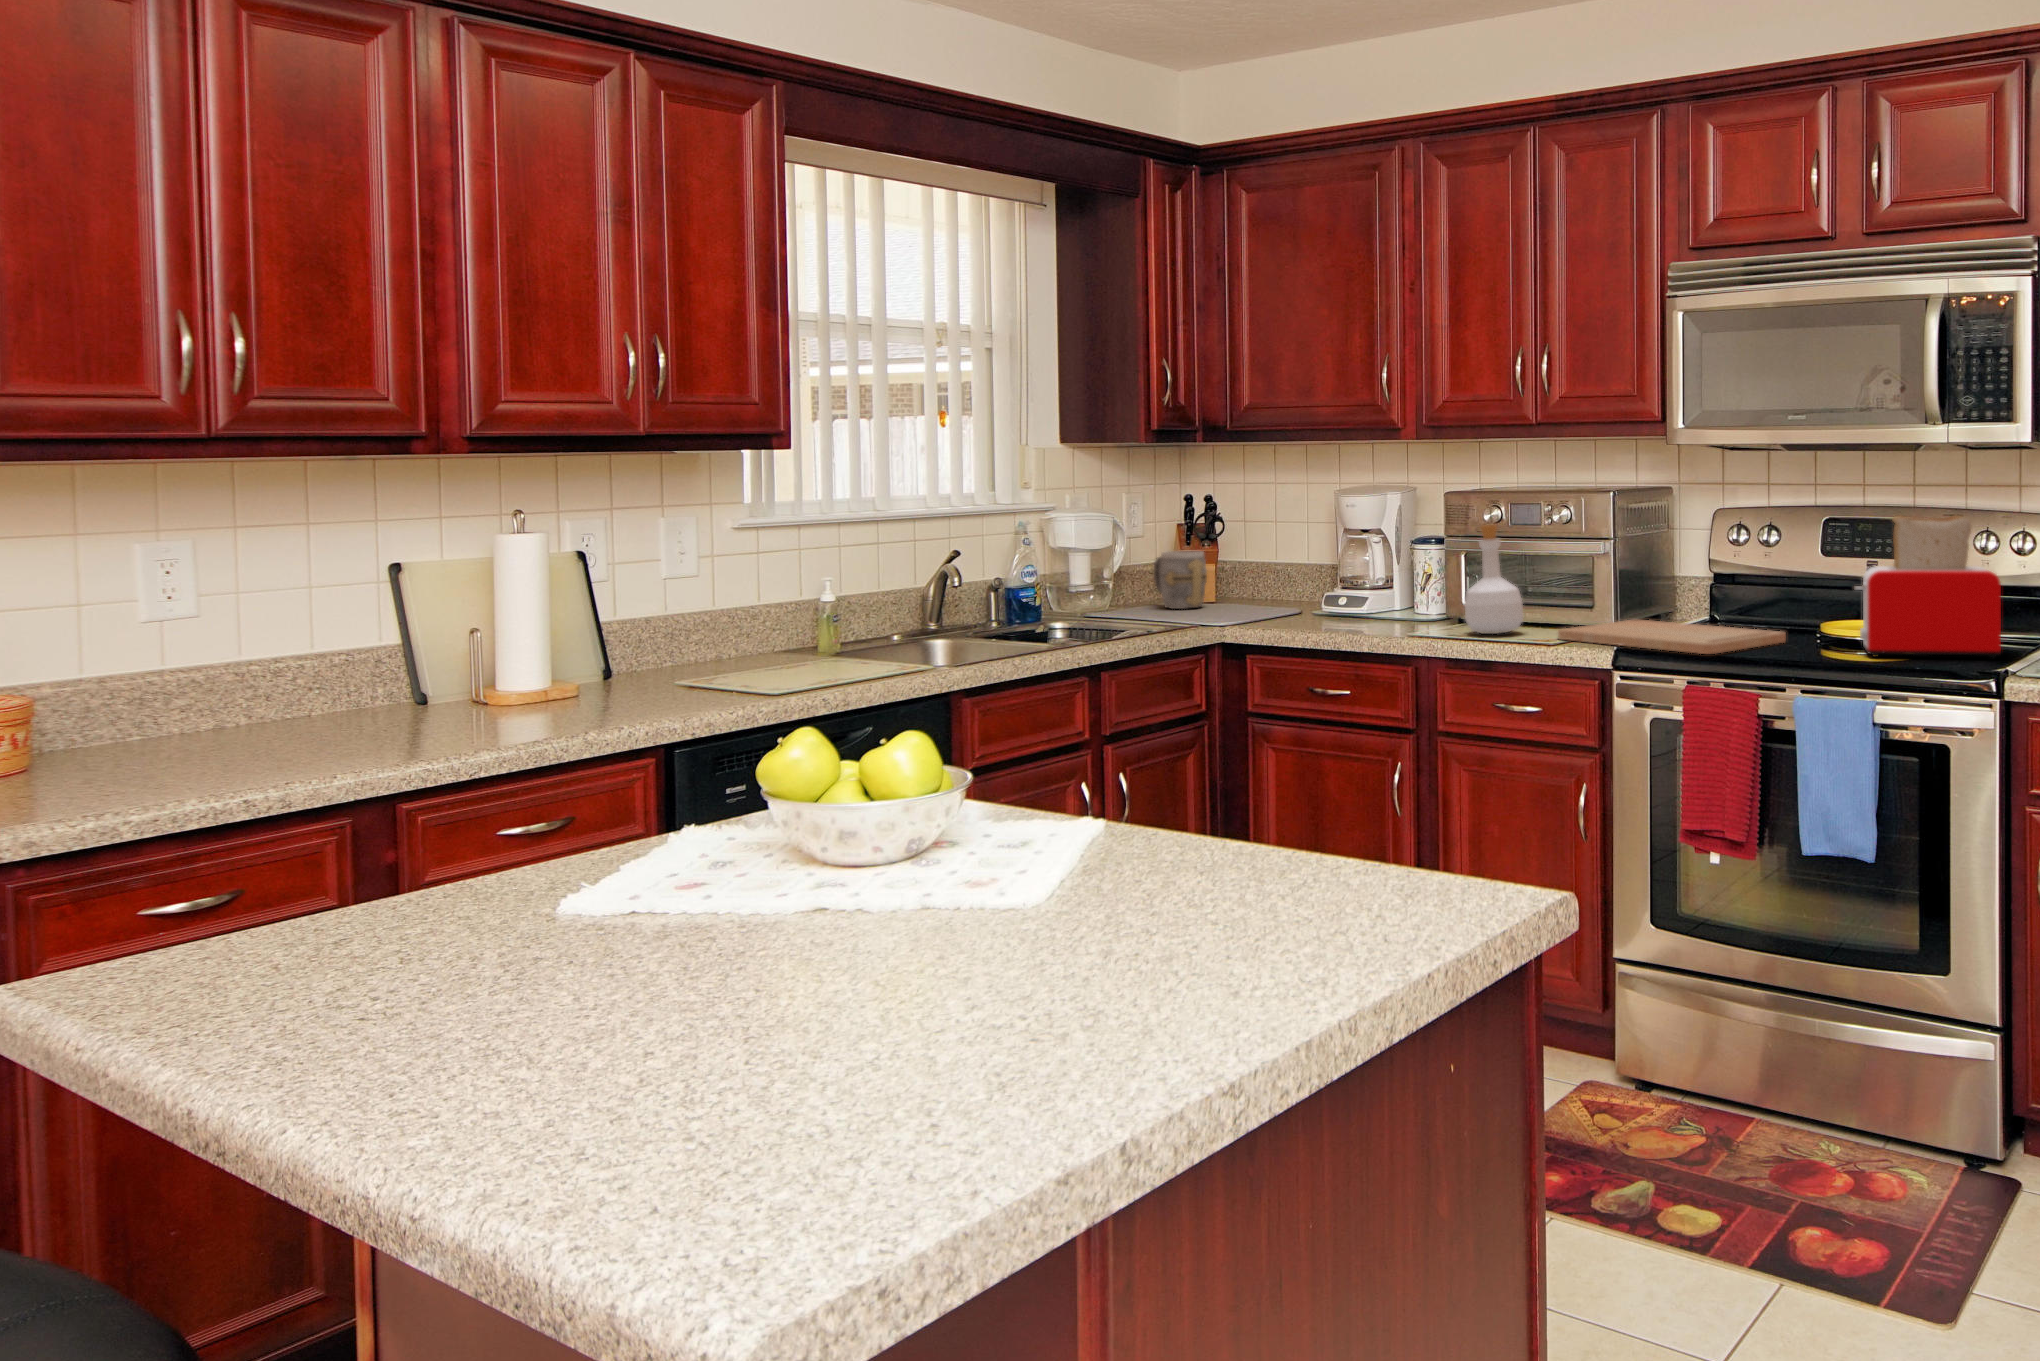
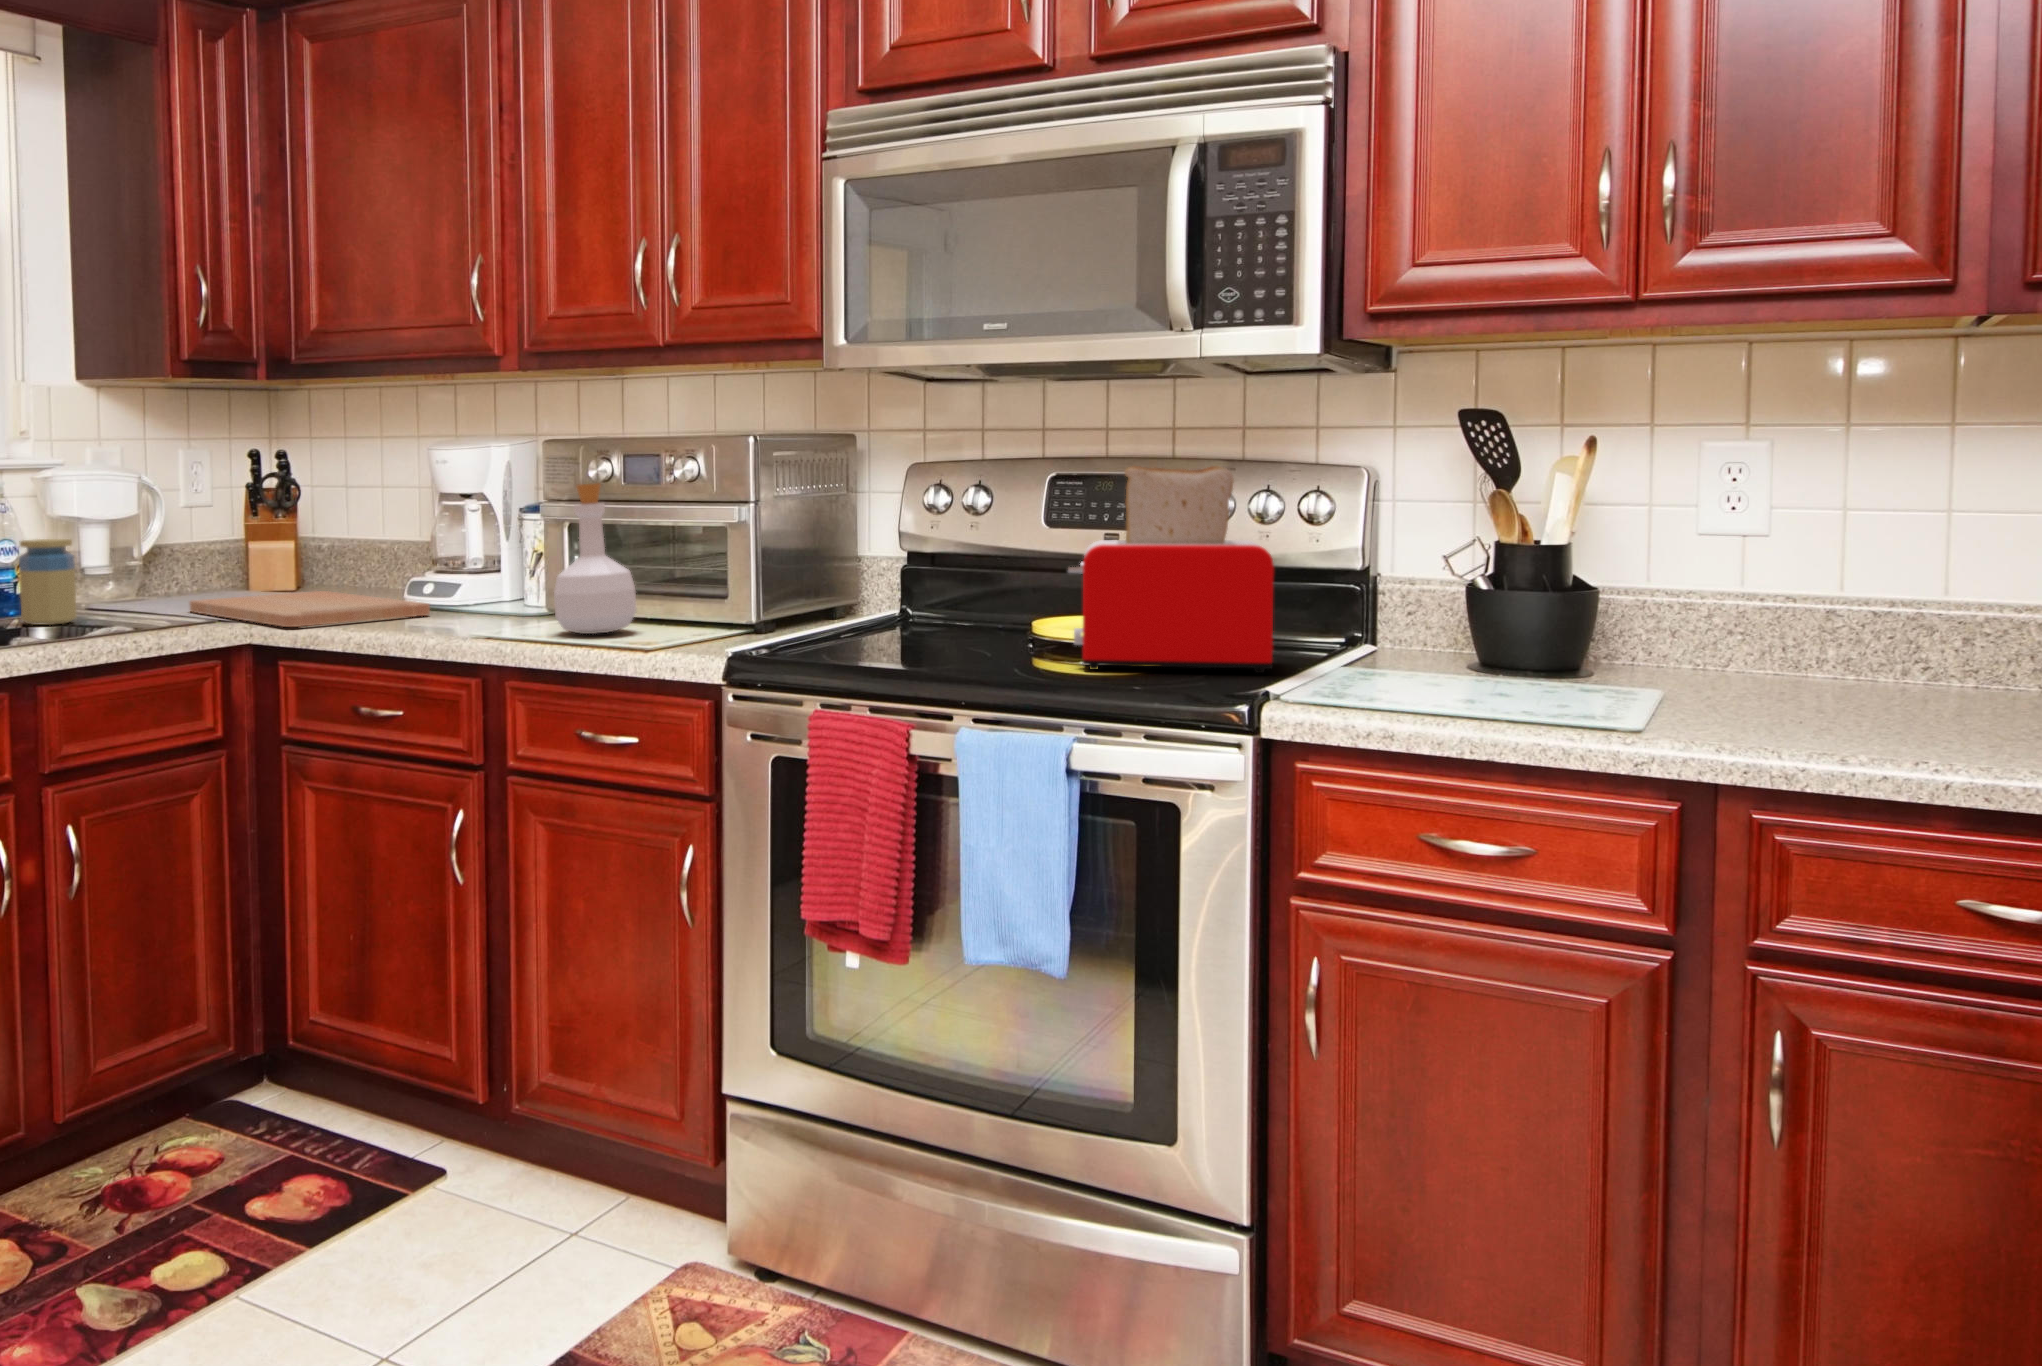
mug: present [1154,551,1207,609] -> none [208,524,273,599]
jar: none [1055,565,1093,629] -> present [19,539,77,625]
cutting board: present [1558,620,1786,654] -> present [190,591,430,627]

